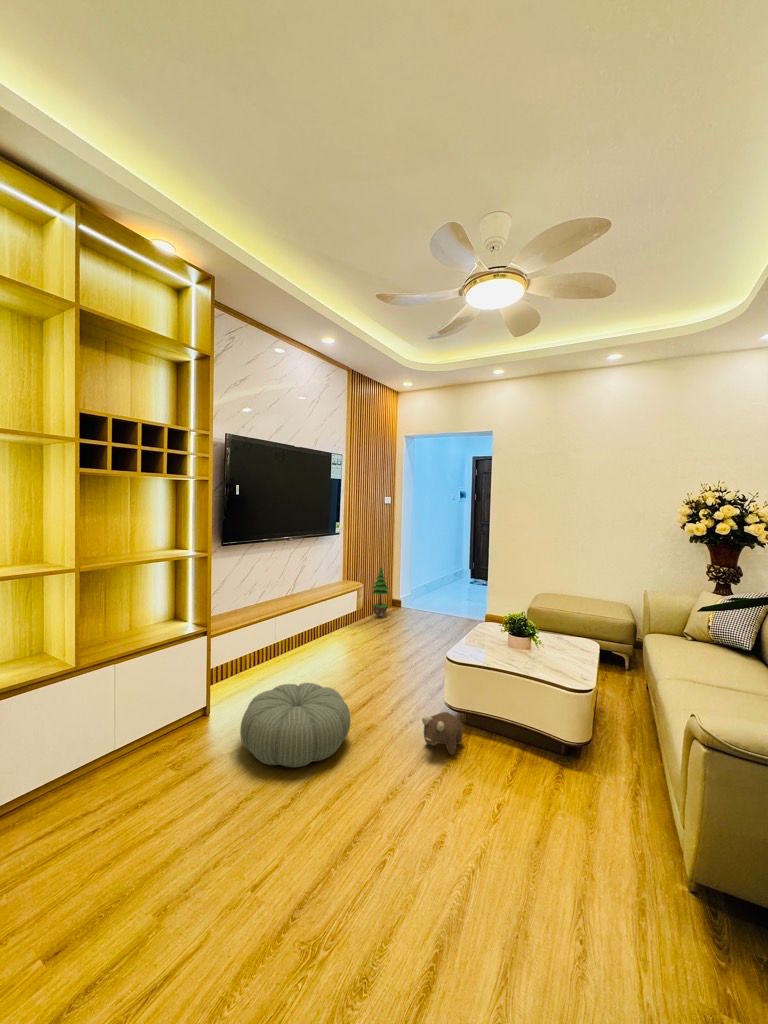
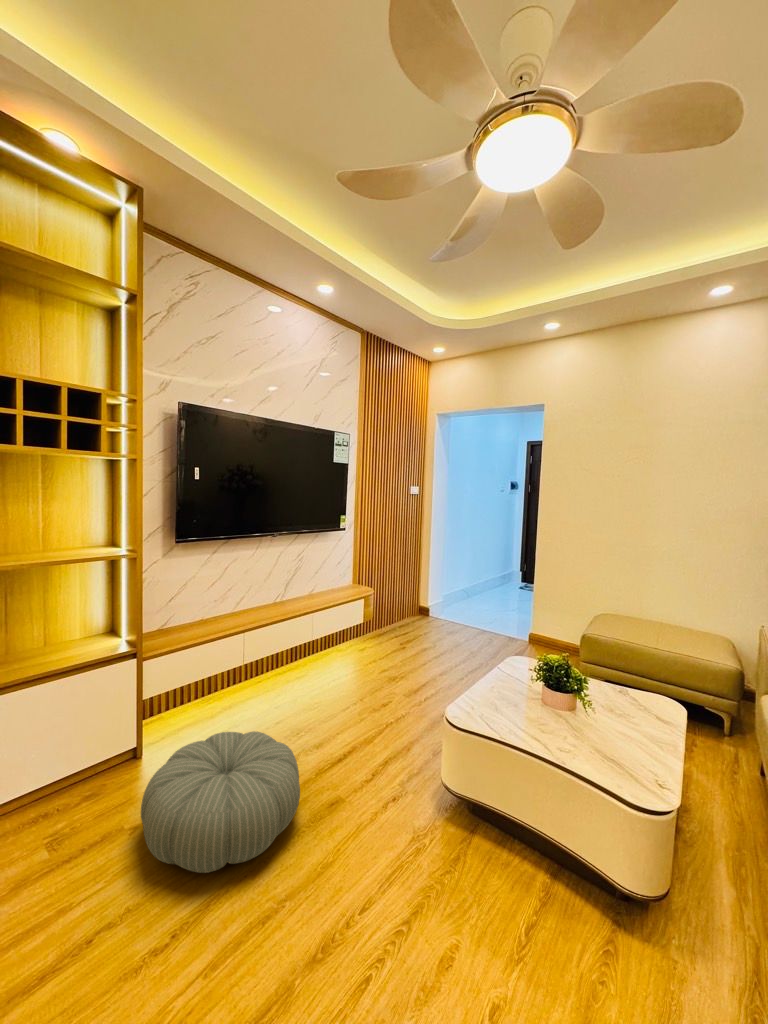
potted tree: present [372,567,389,617] -> none [391,568,413,628]
plush toy: present [422,712,463,755] -> none [394,801,460,874]

